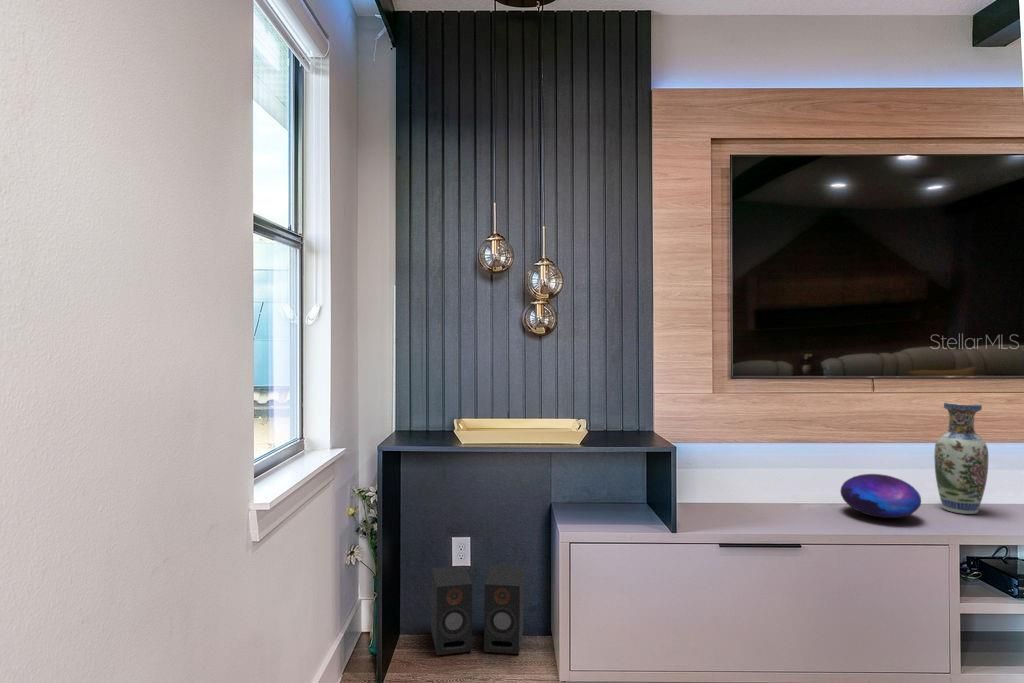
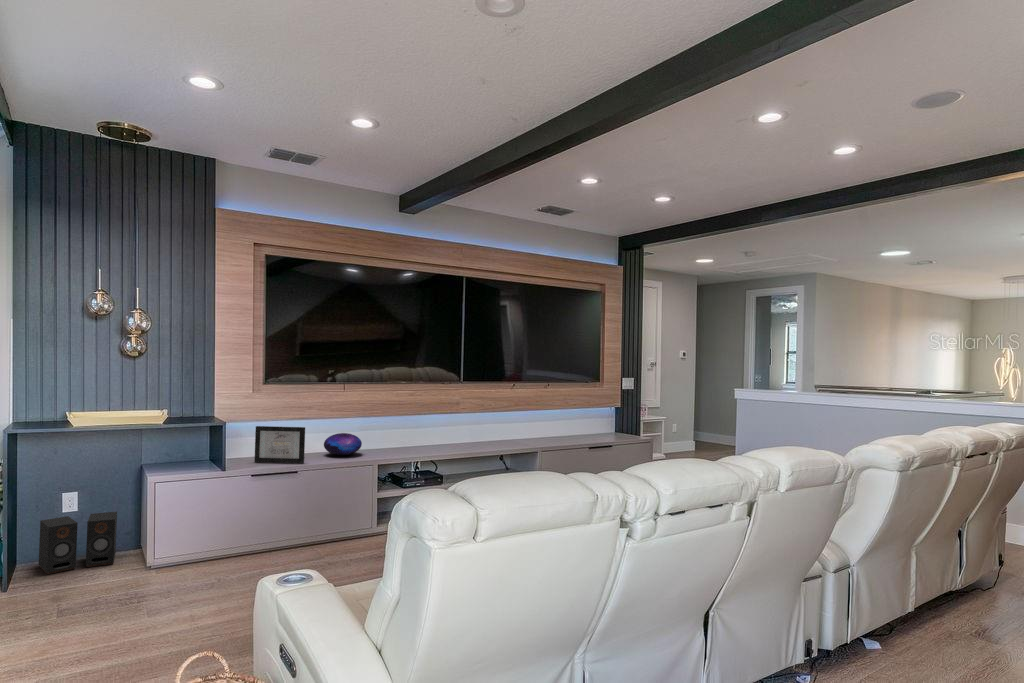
vase: present [934,403,988,514] -> none [375,394,398,451]
picture frame: none [723,453,819,532] -> present [254,426,305,463]

